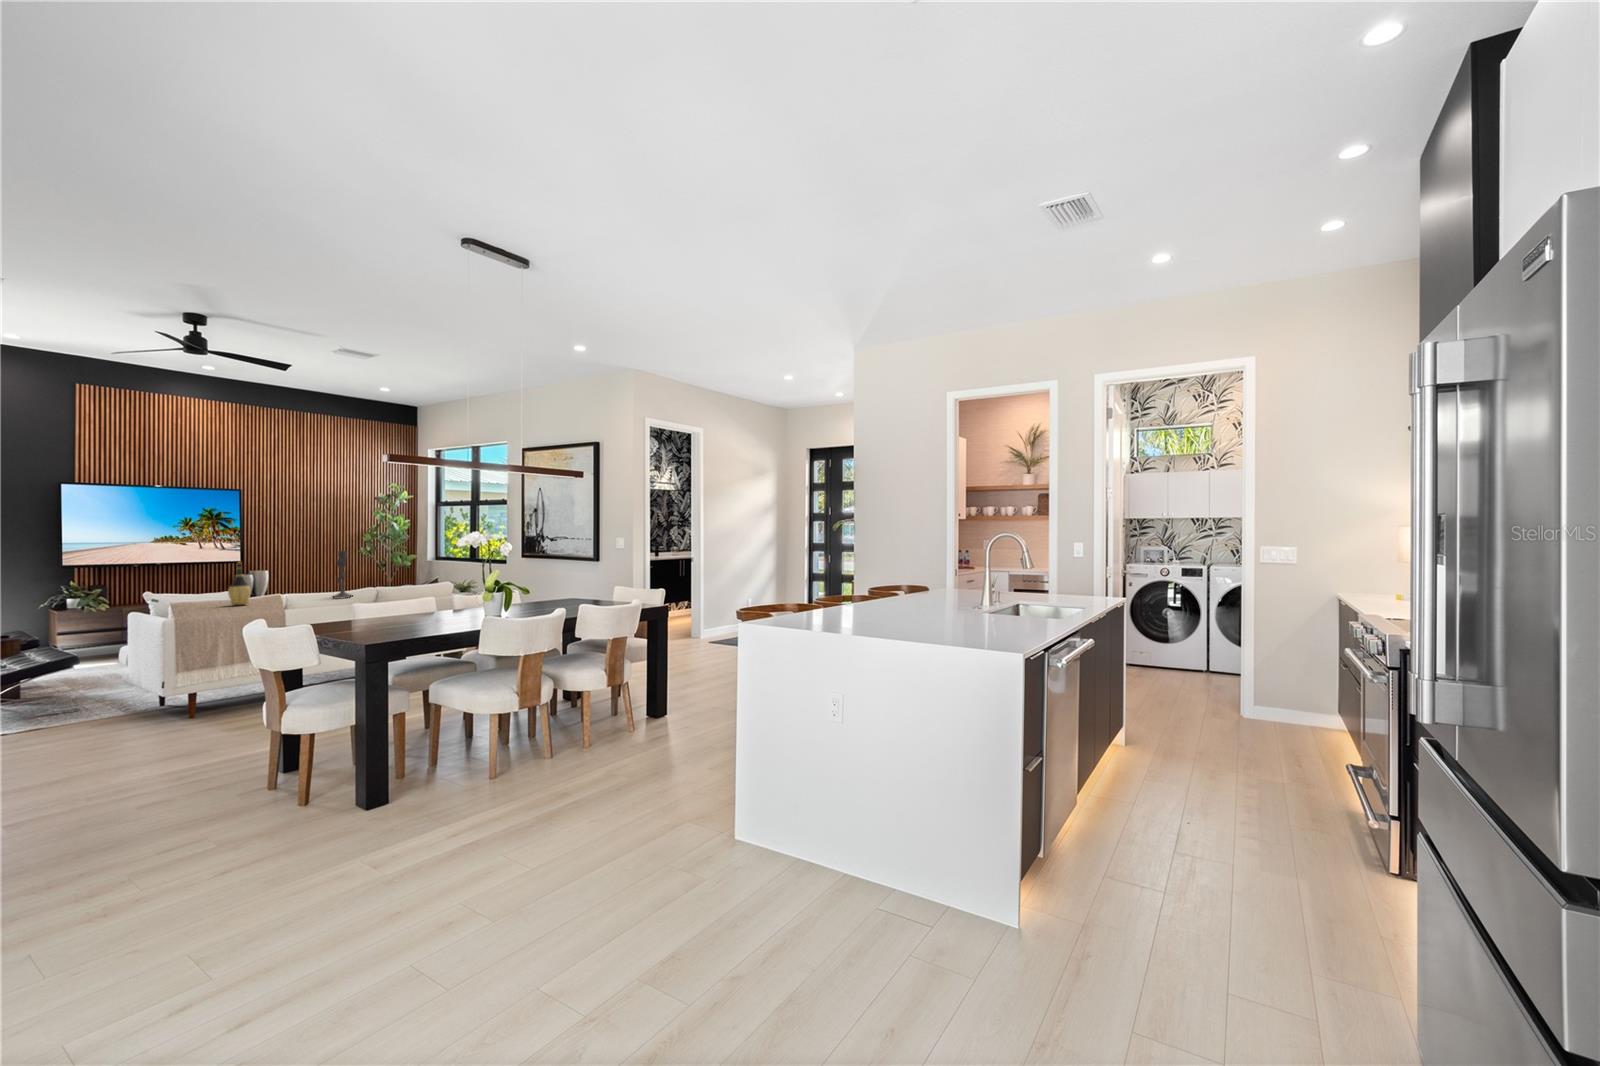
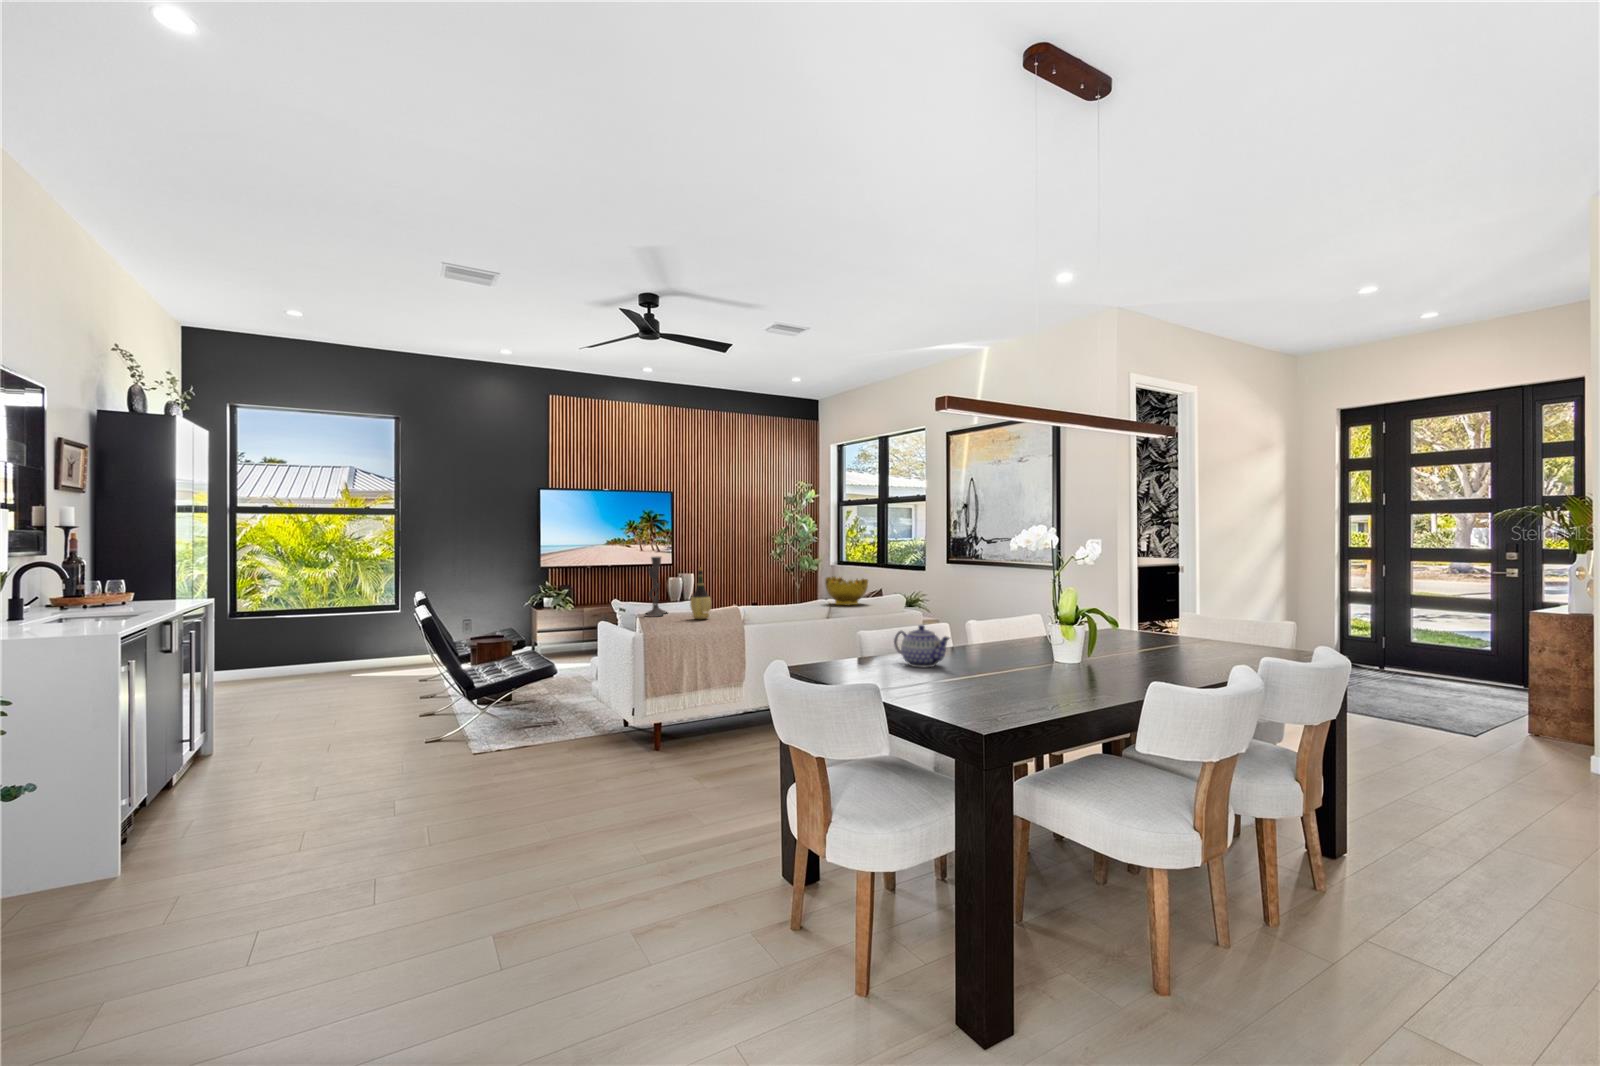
candlestick: present [333,551,352,599] -> present [645,557,667,617]
decorative bowl: none [380,568,421,592] -> present [825,577,868,606]
teapot: none [378,596,414,624] -> present [894,625,950,667]

